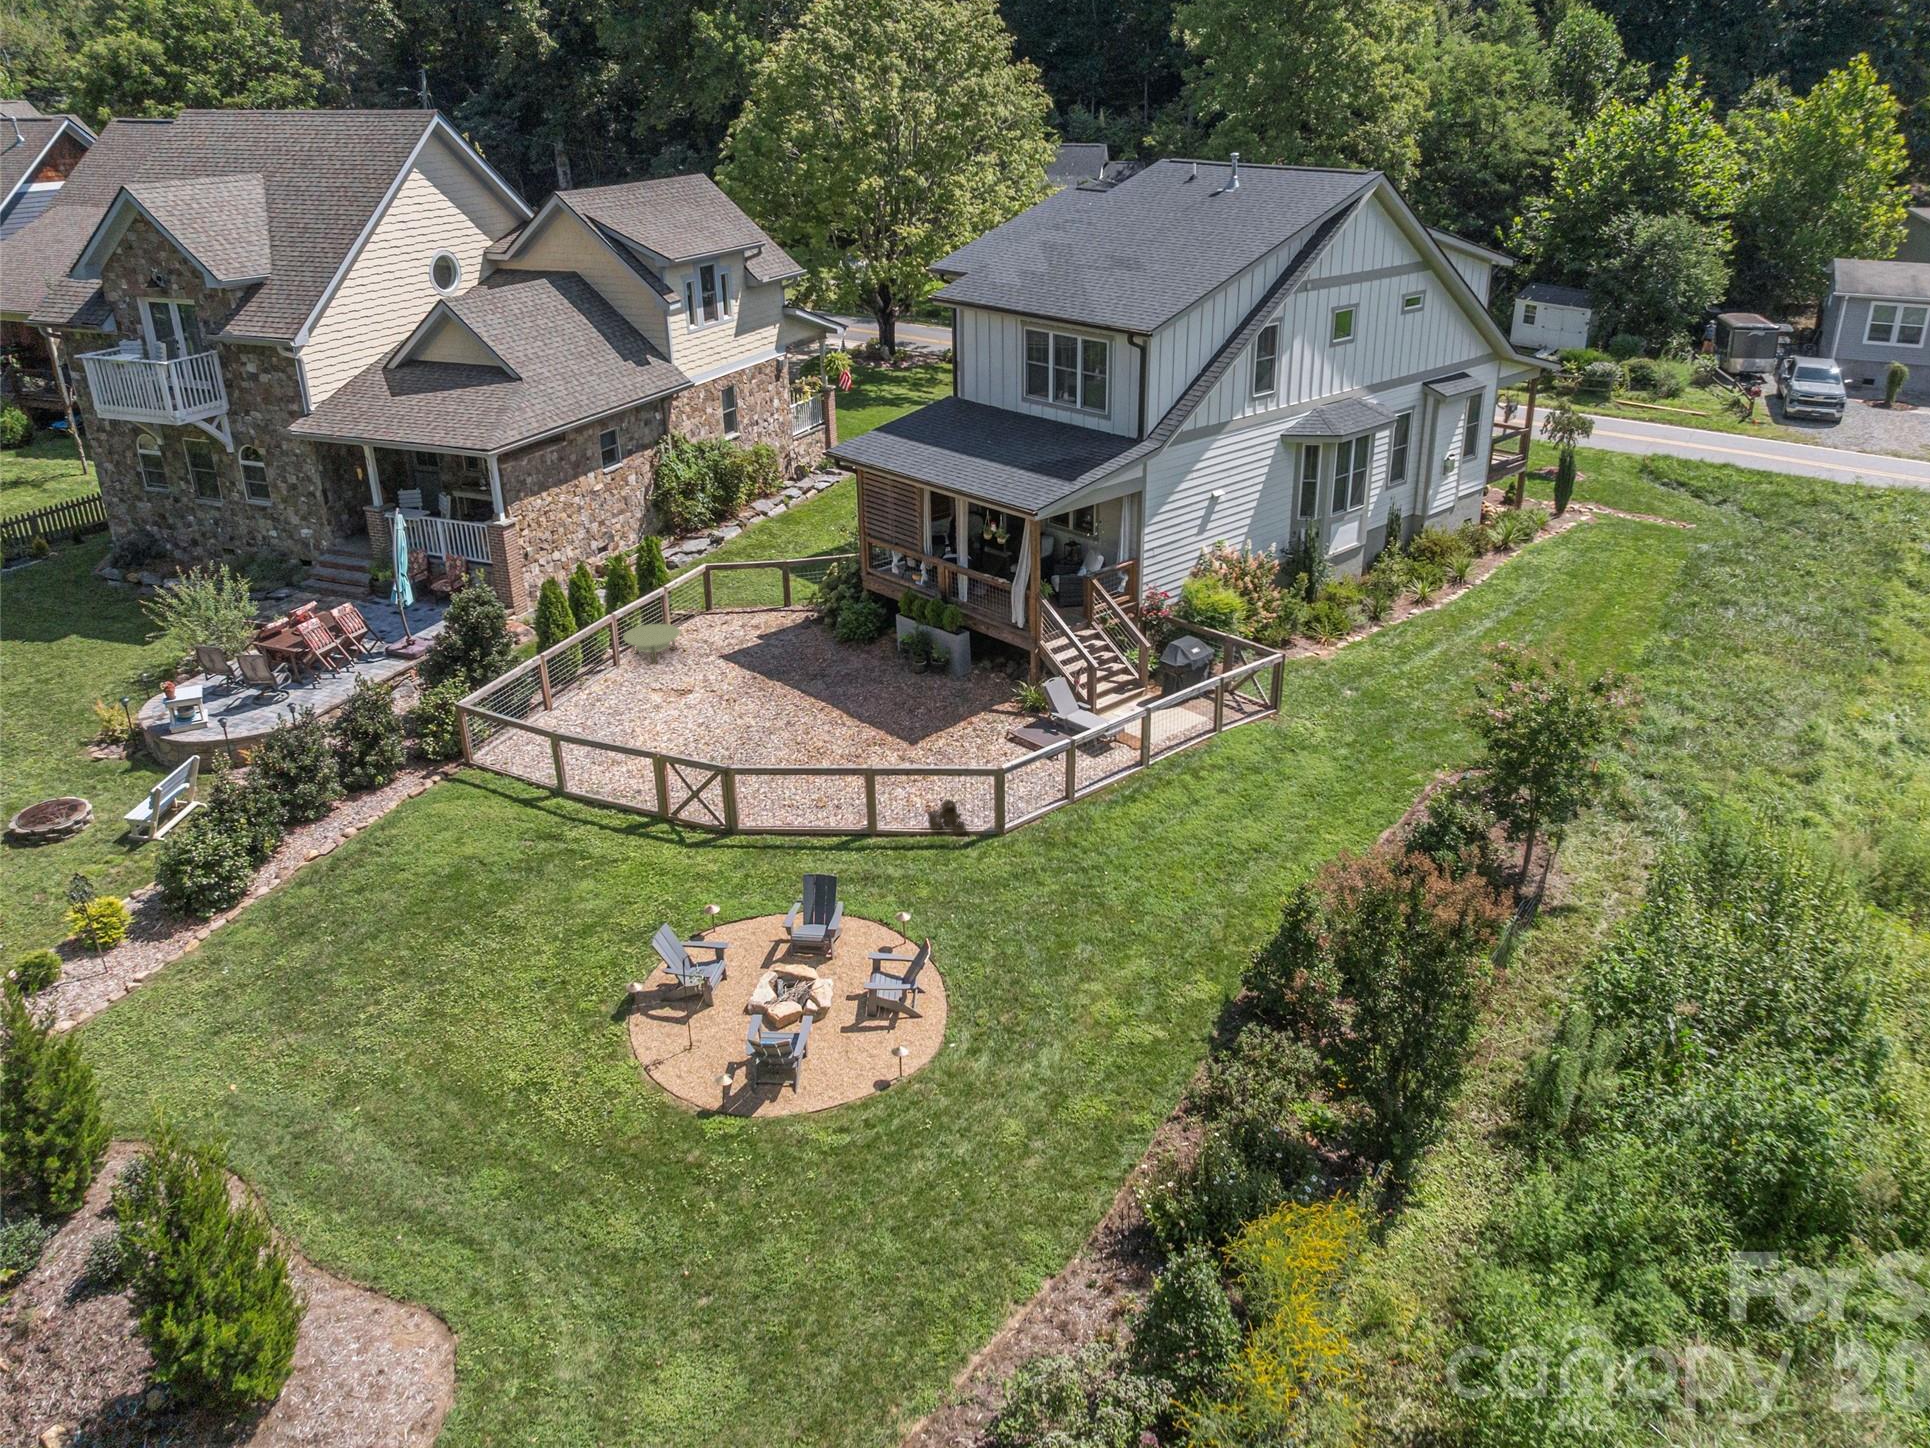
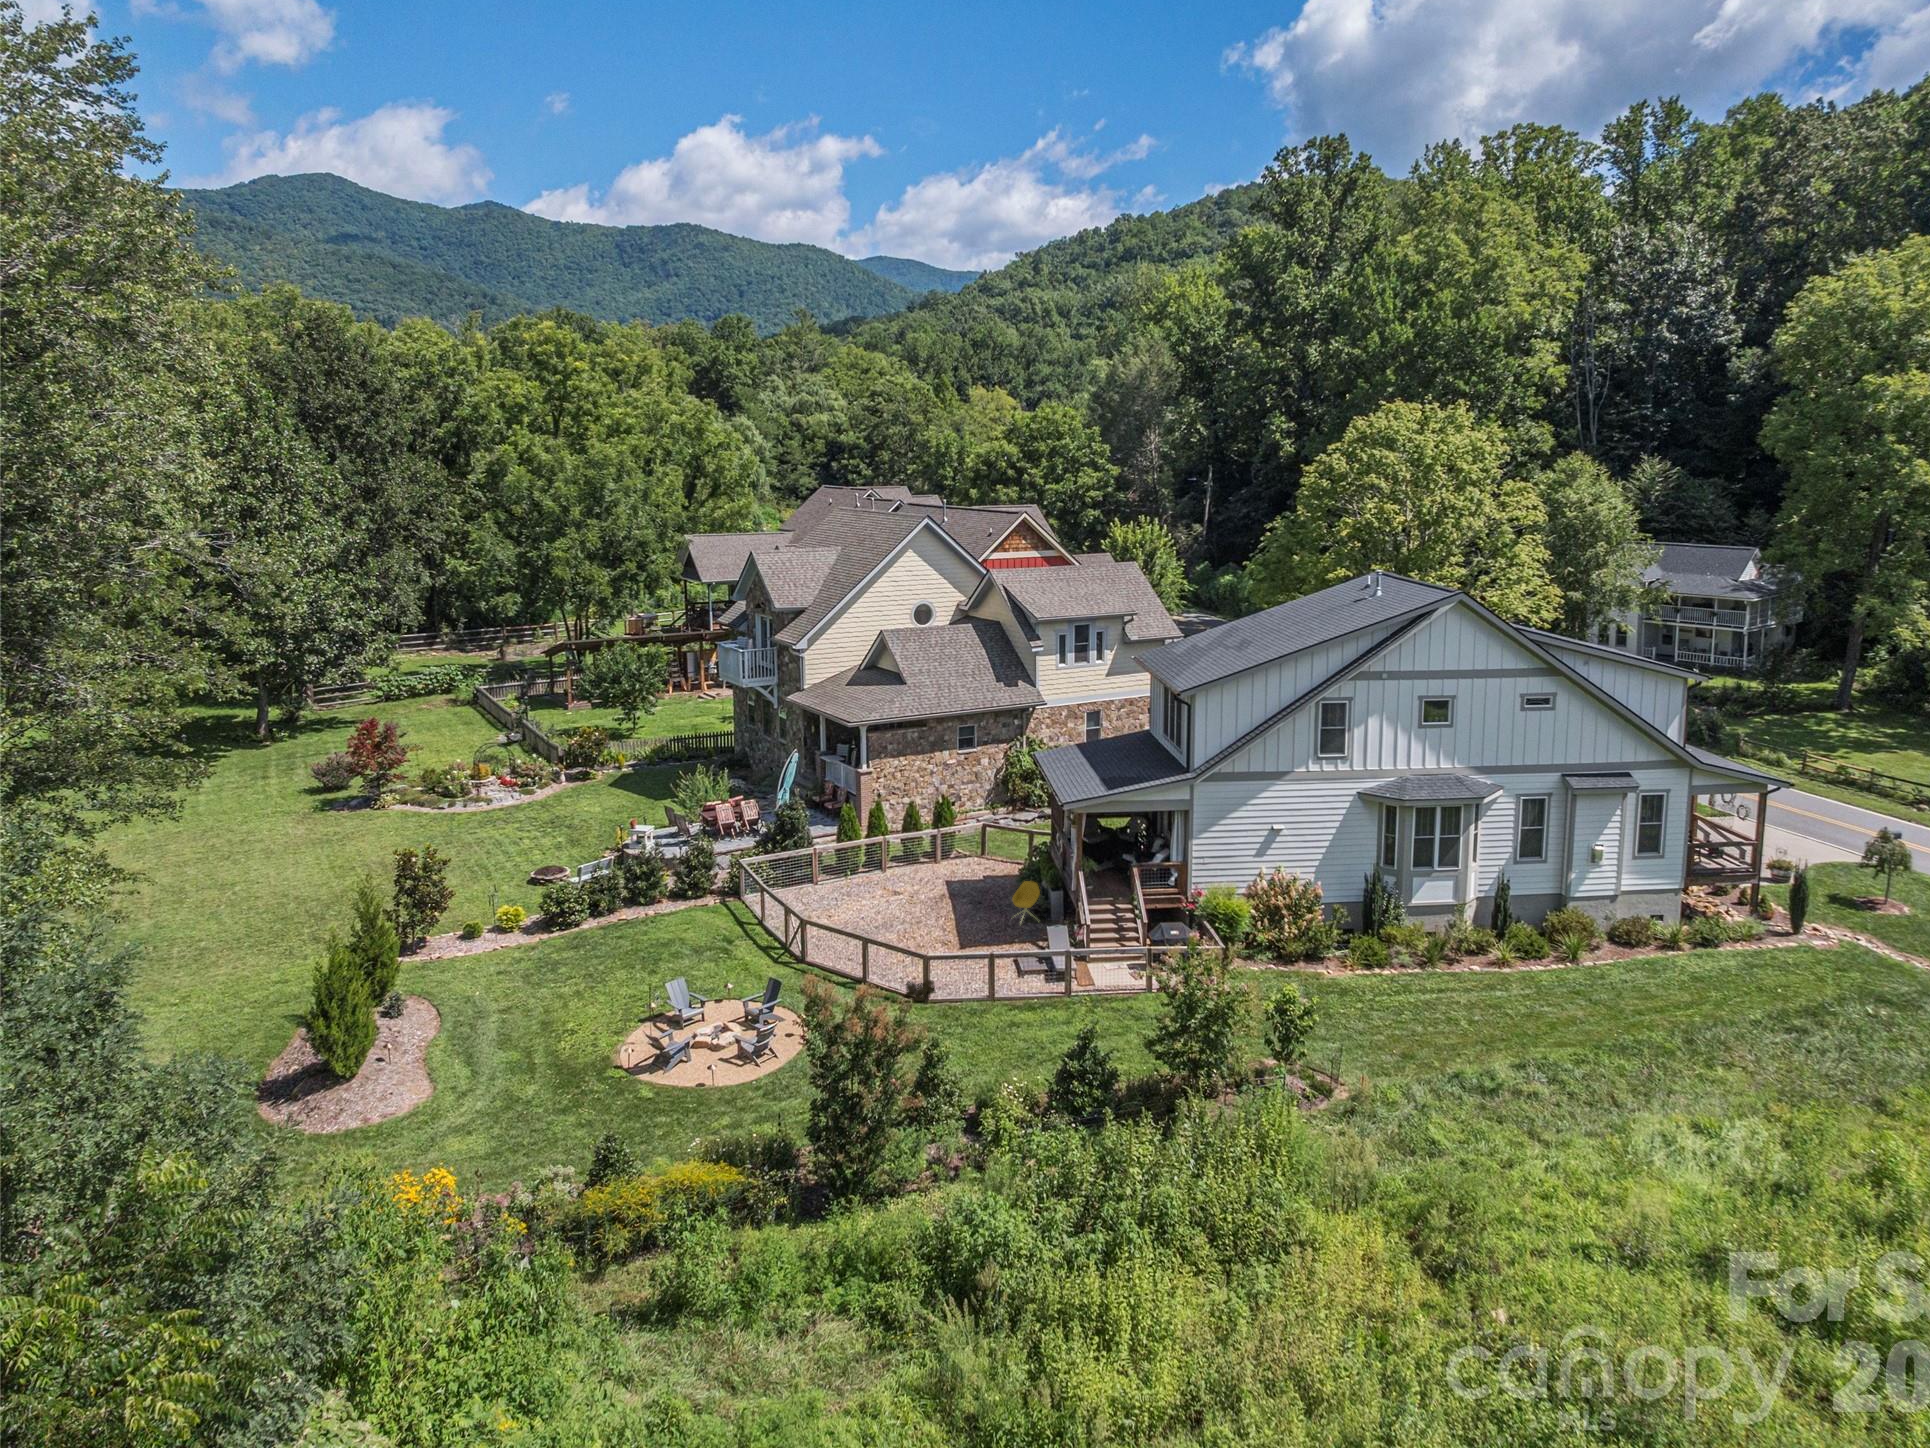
round table: present [623,624,680,665] -> none [879,847,917,873]
chair: none [914,631,954,692] -> present [1012,881,1040,916]

